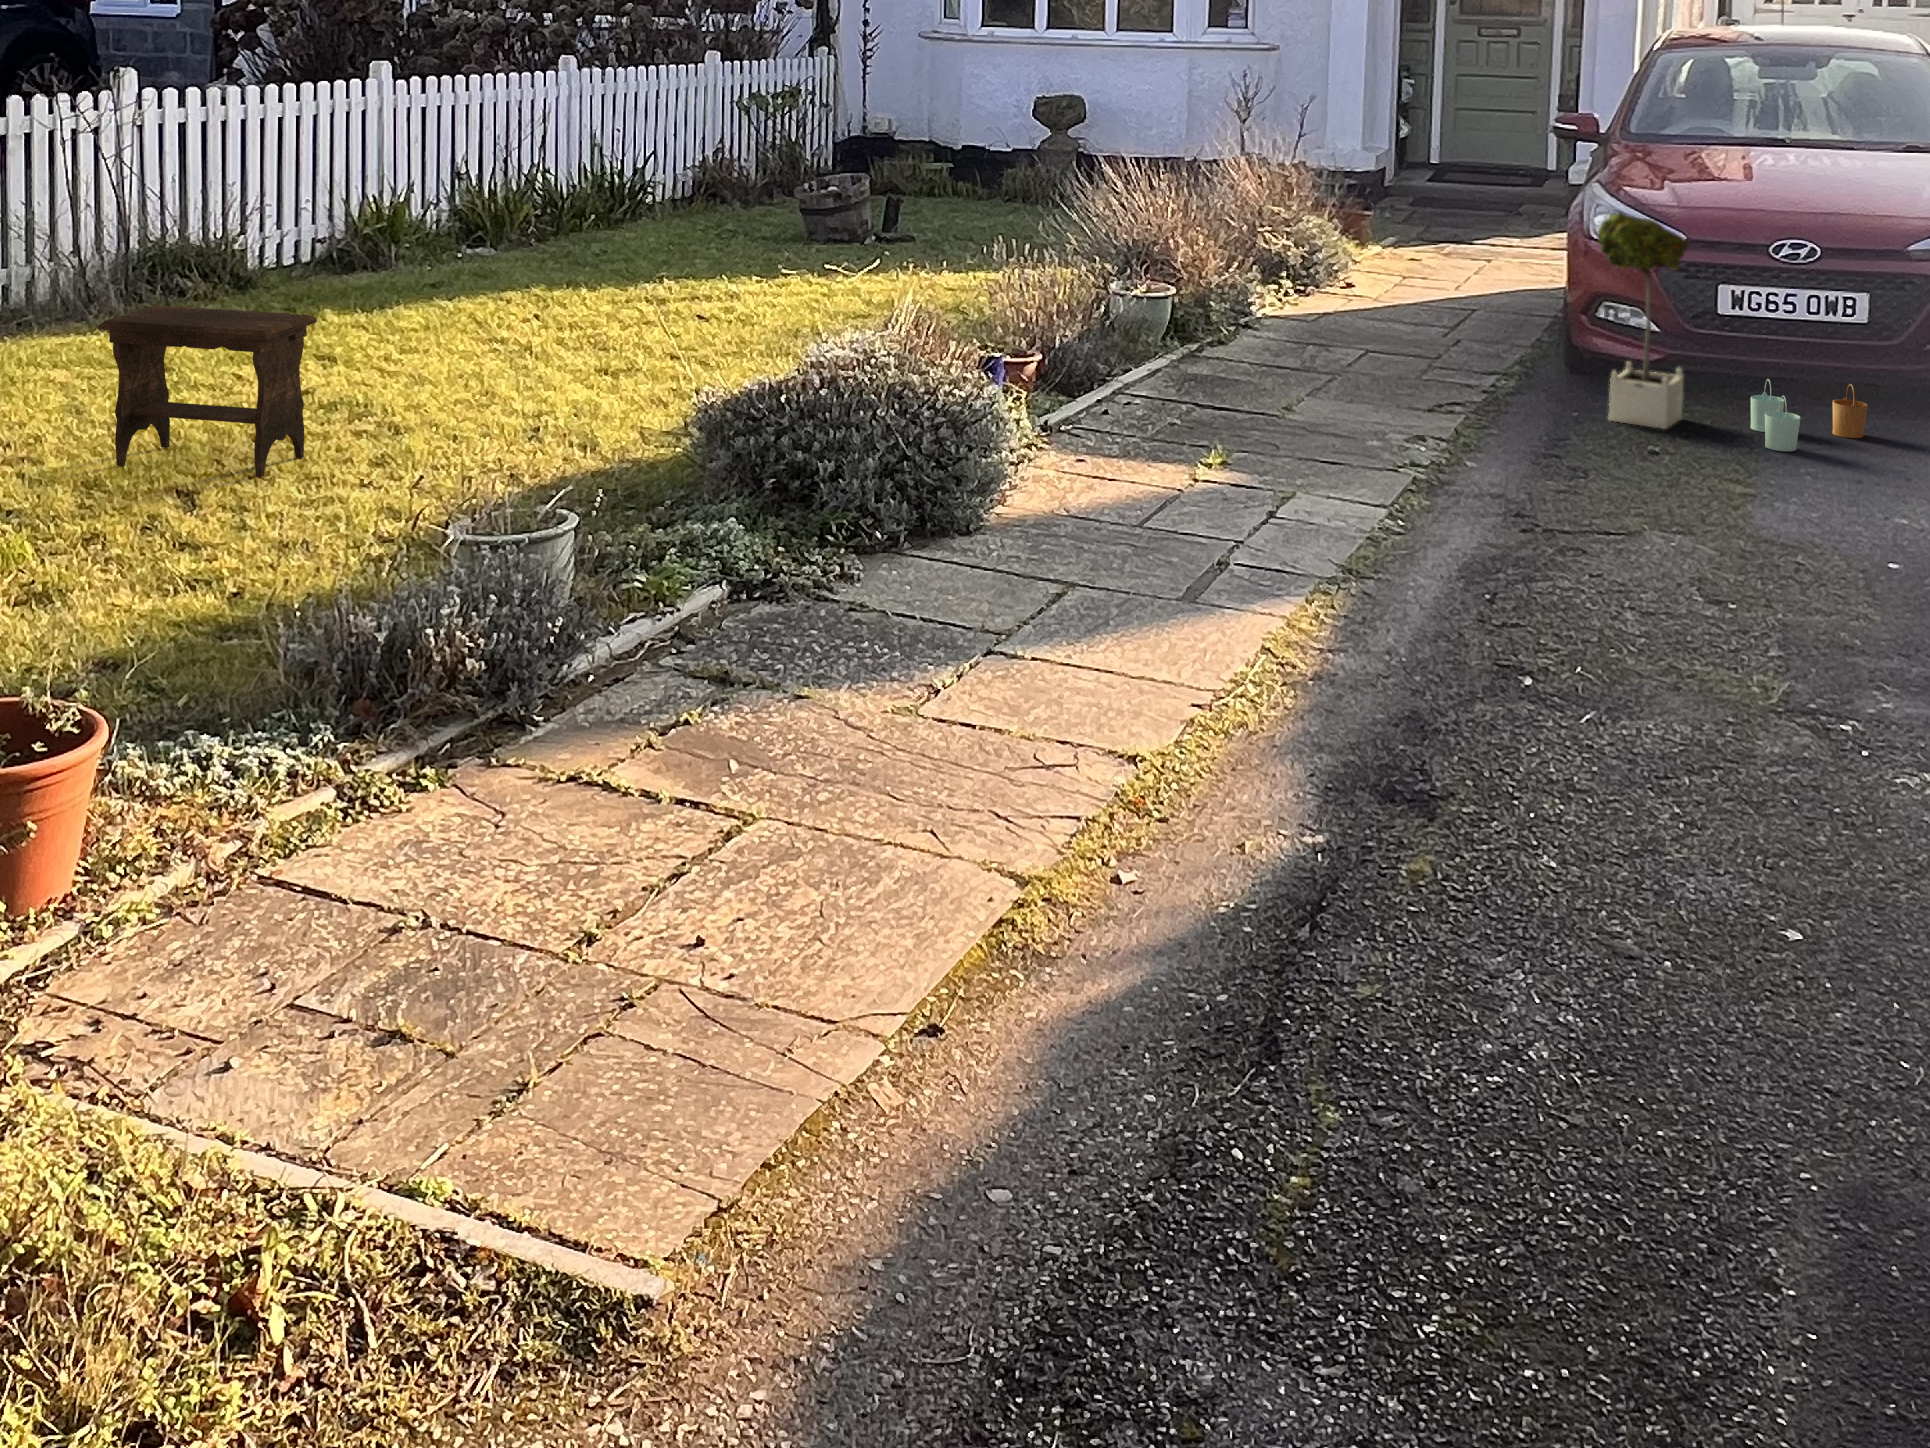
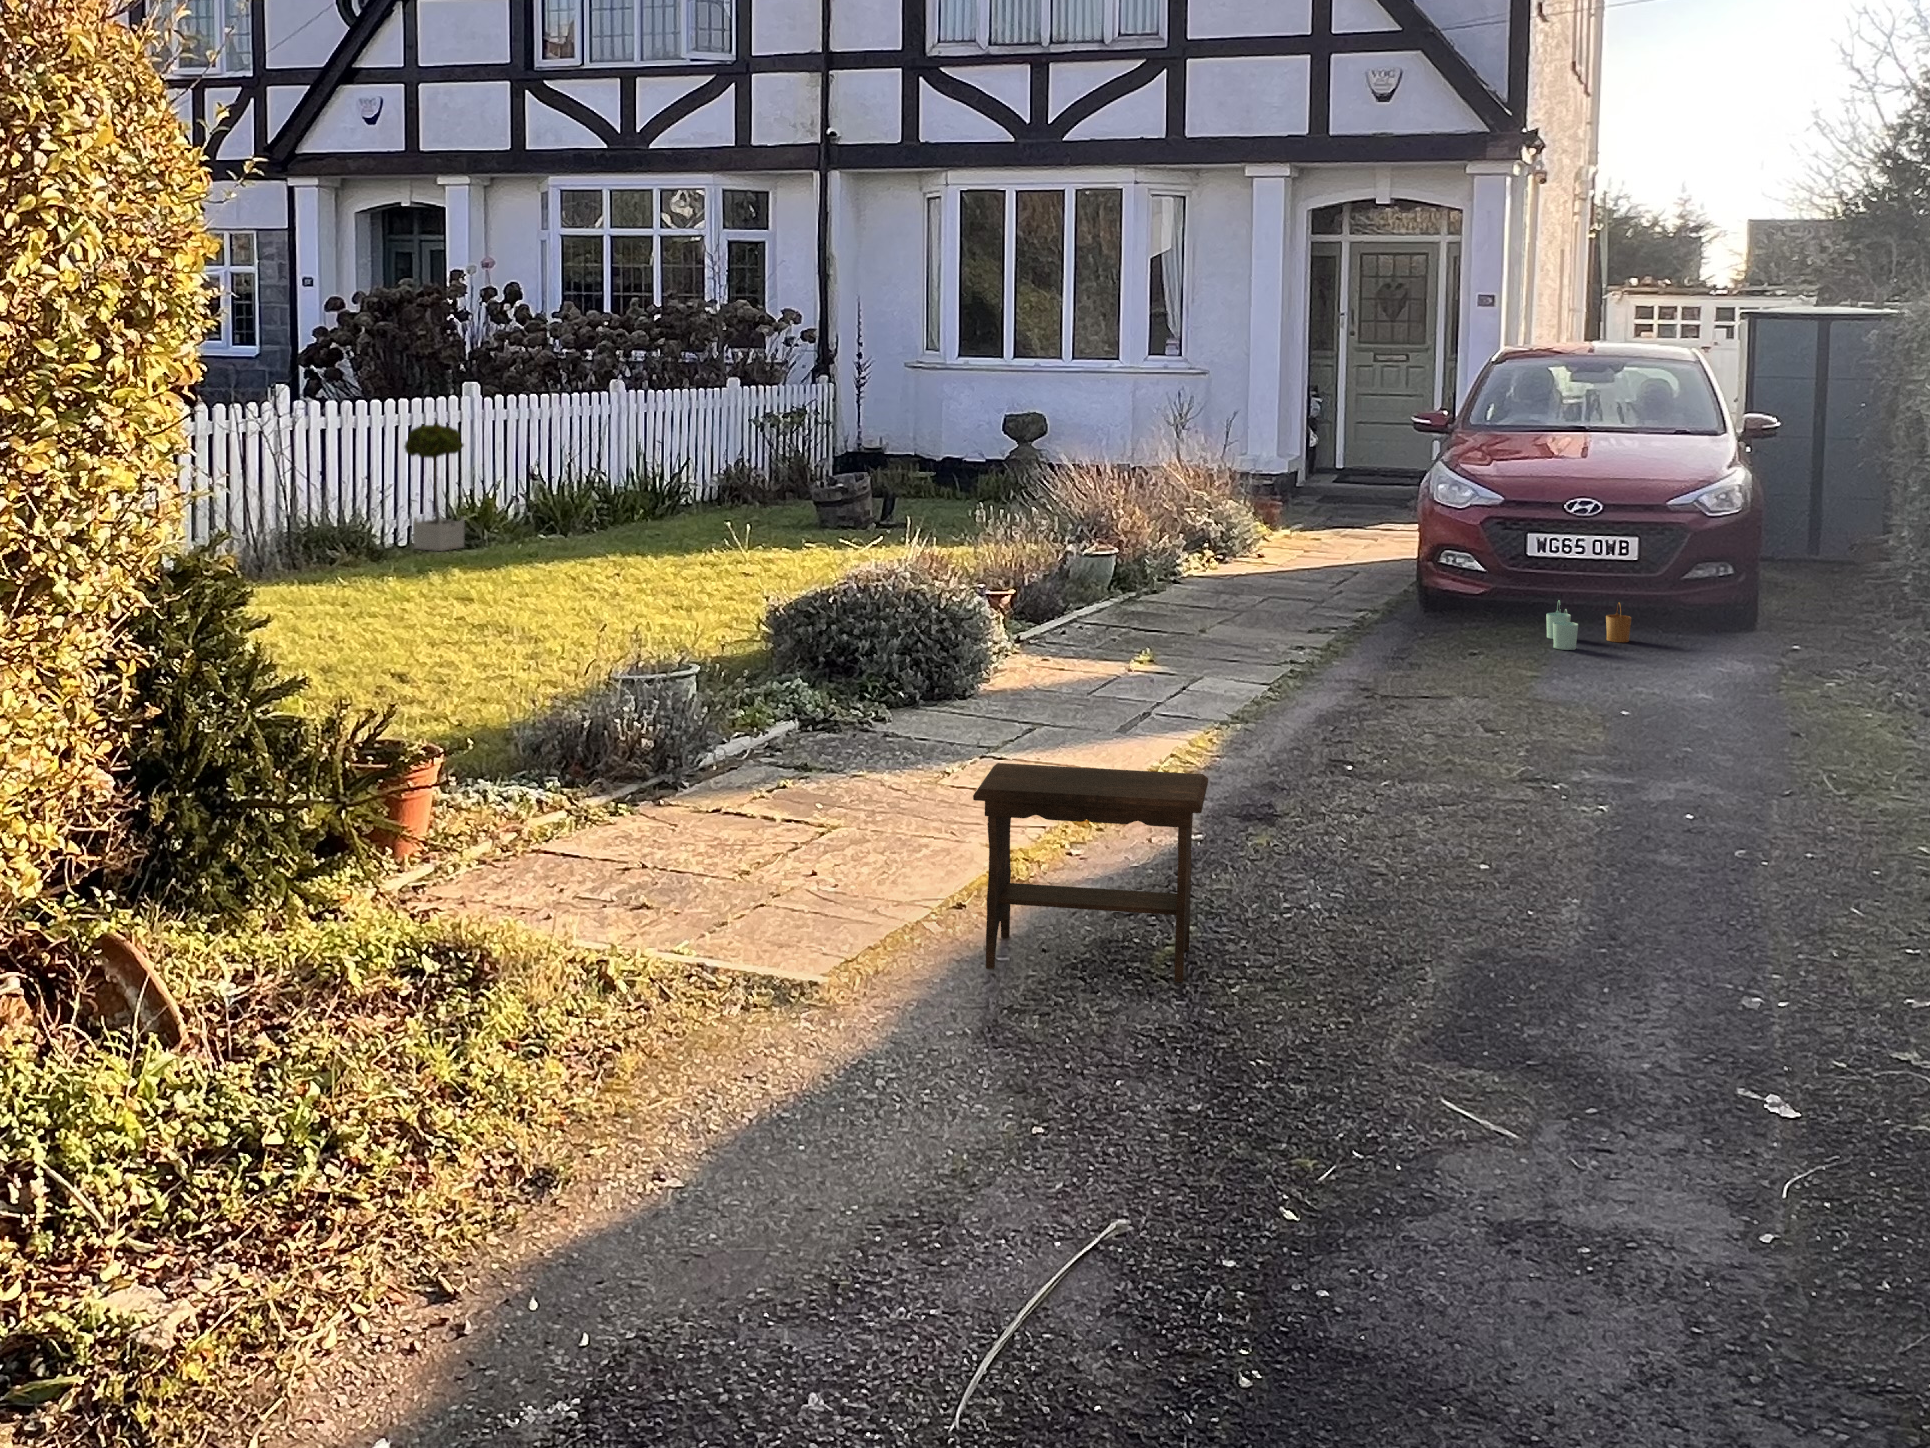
potted tree: present [1597,212,1689,429] -> present [404,423,465,551]
footstool: present [98,305,317,477] -> present [973,763,1208,982]

